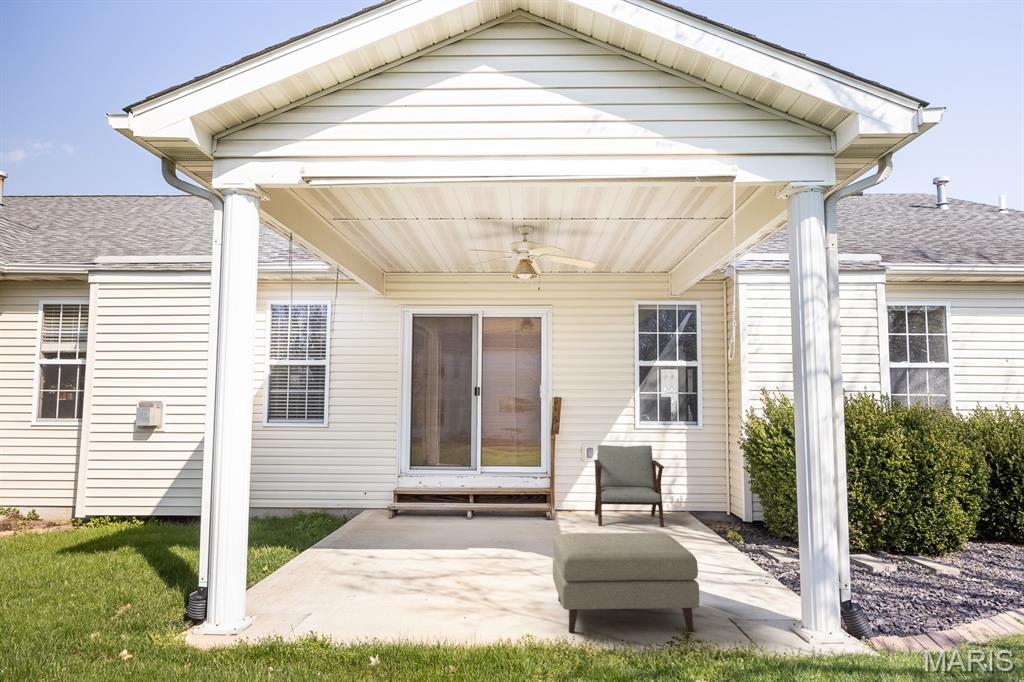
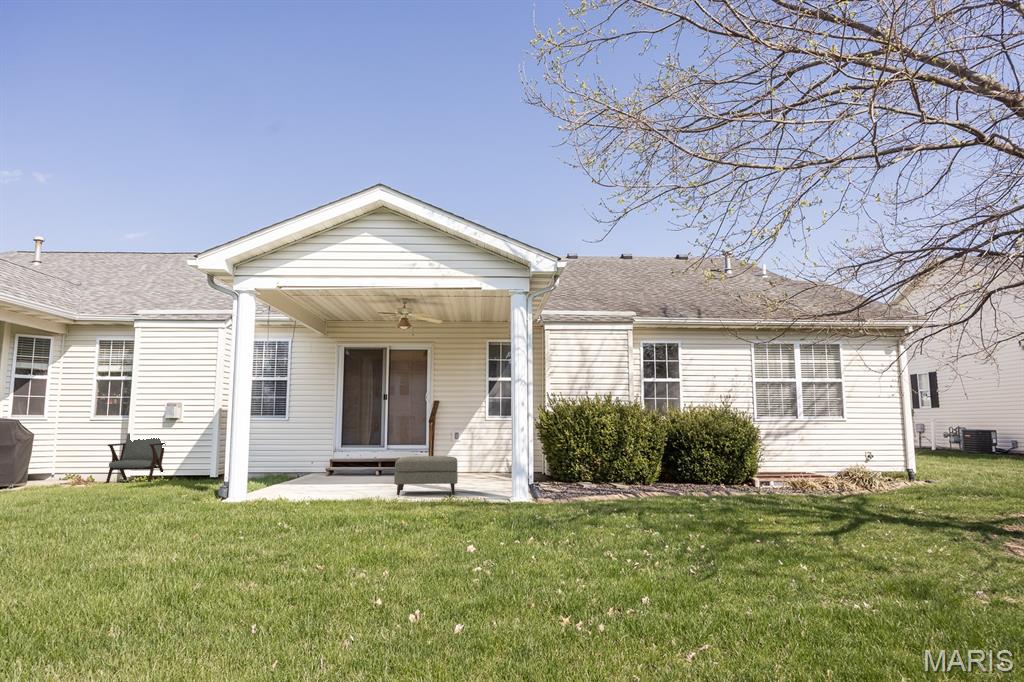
lounge chair: present [594,445,664,527] -> present [106,433,166,483]

